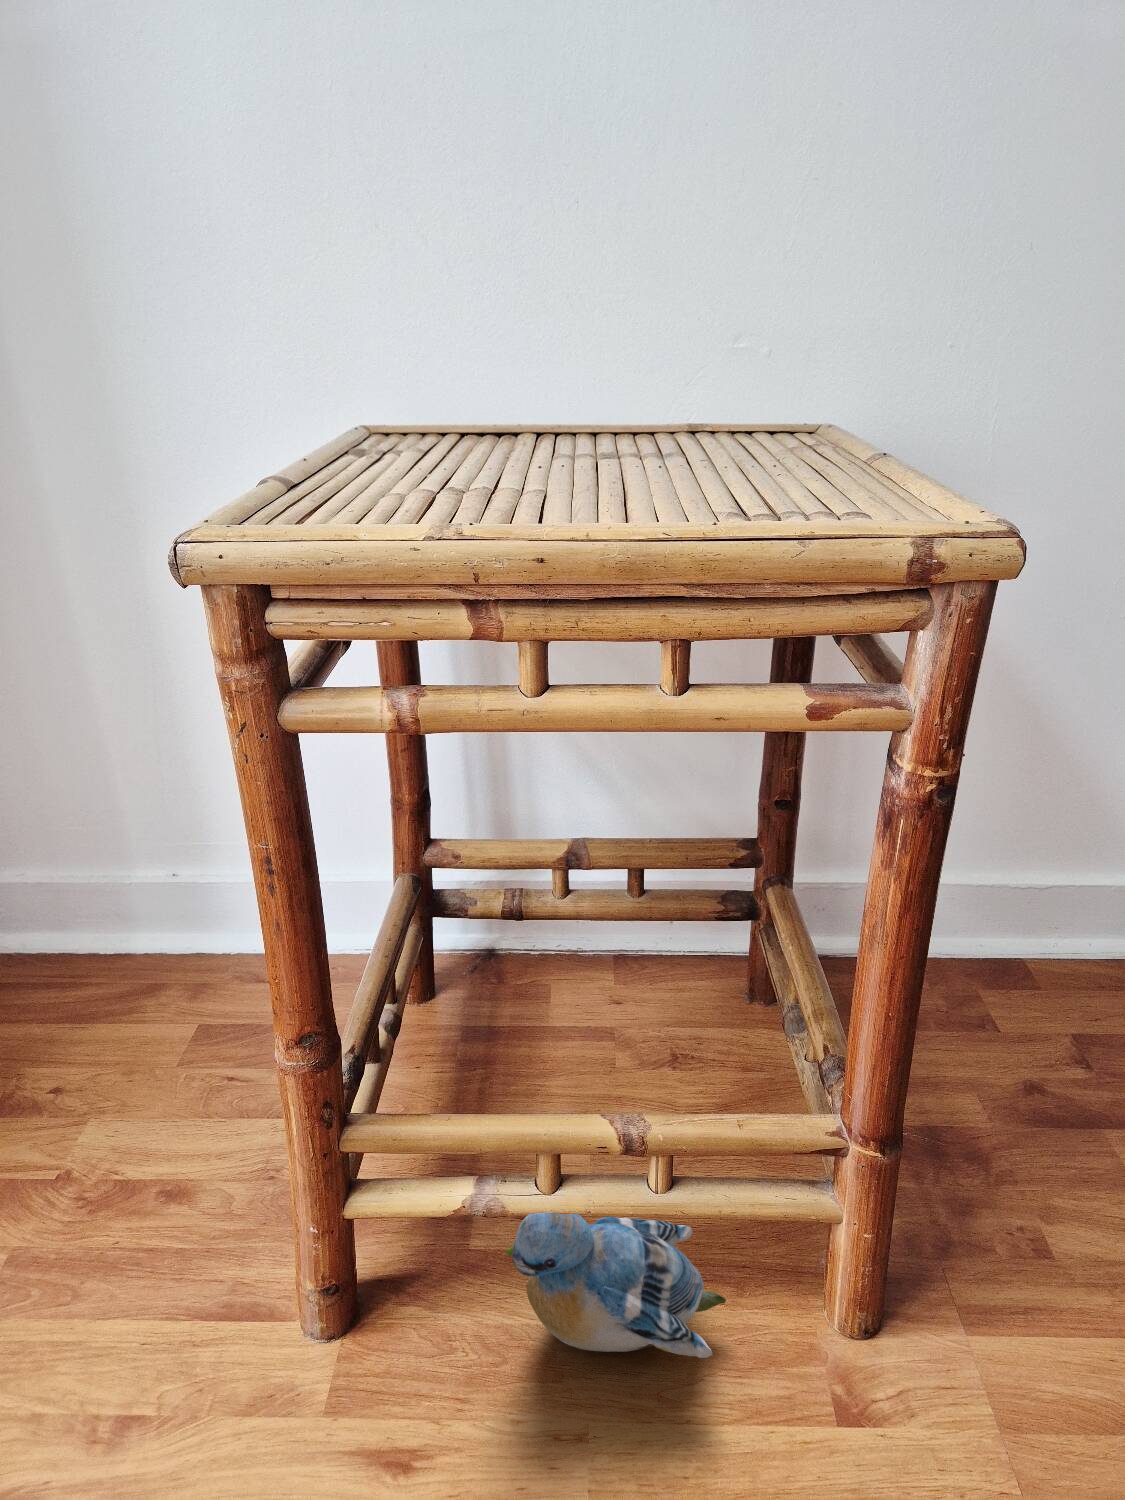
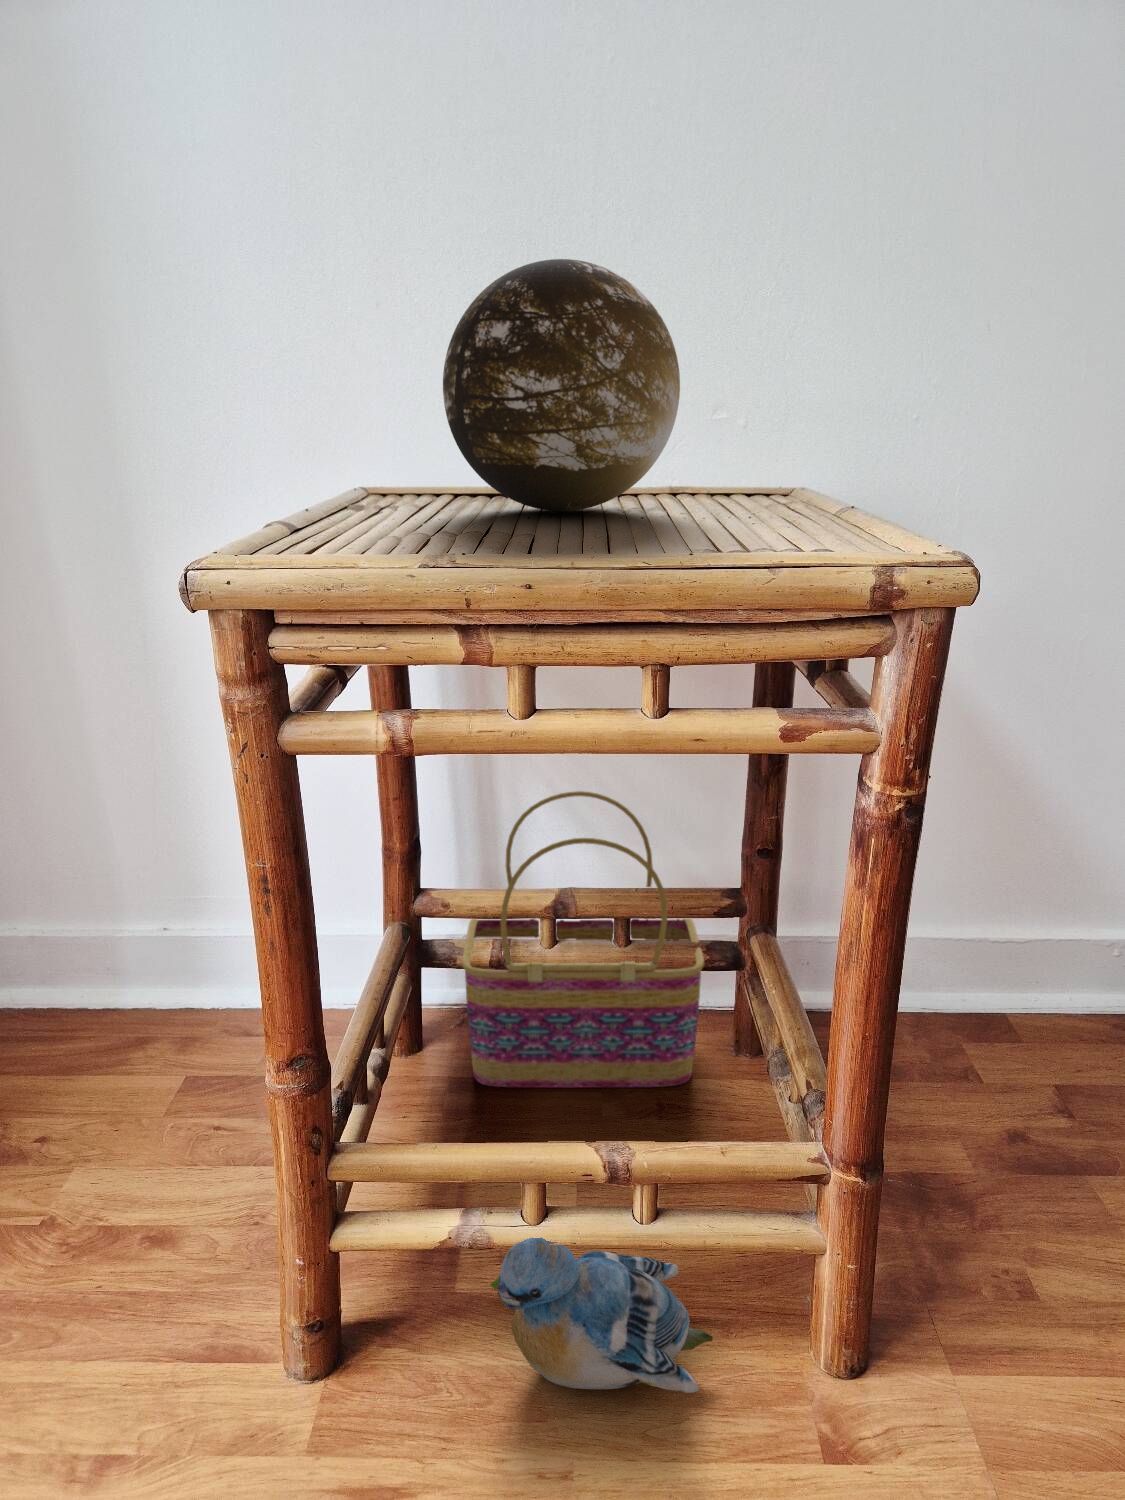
decorative orb: none [446,179,702,457] -> present [443,259,680,511]
basket: none [473,740,719,1038] -> present [462,791,704,1087]

